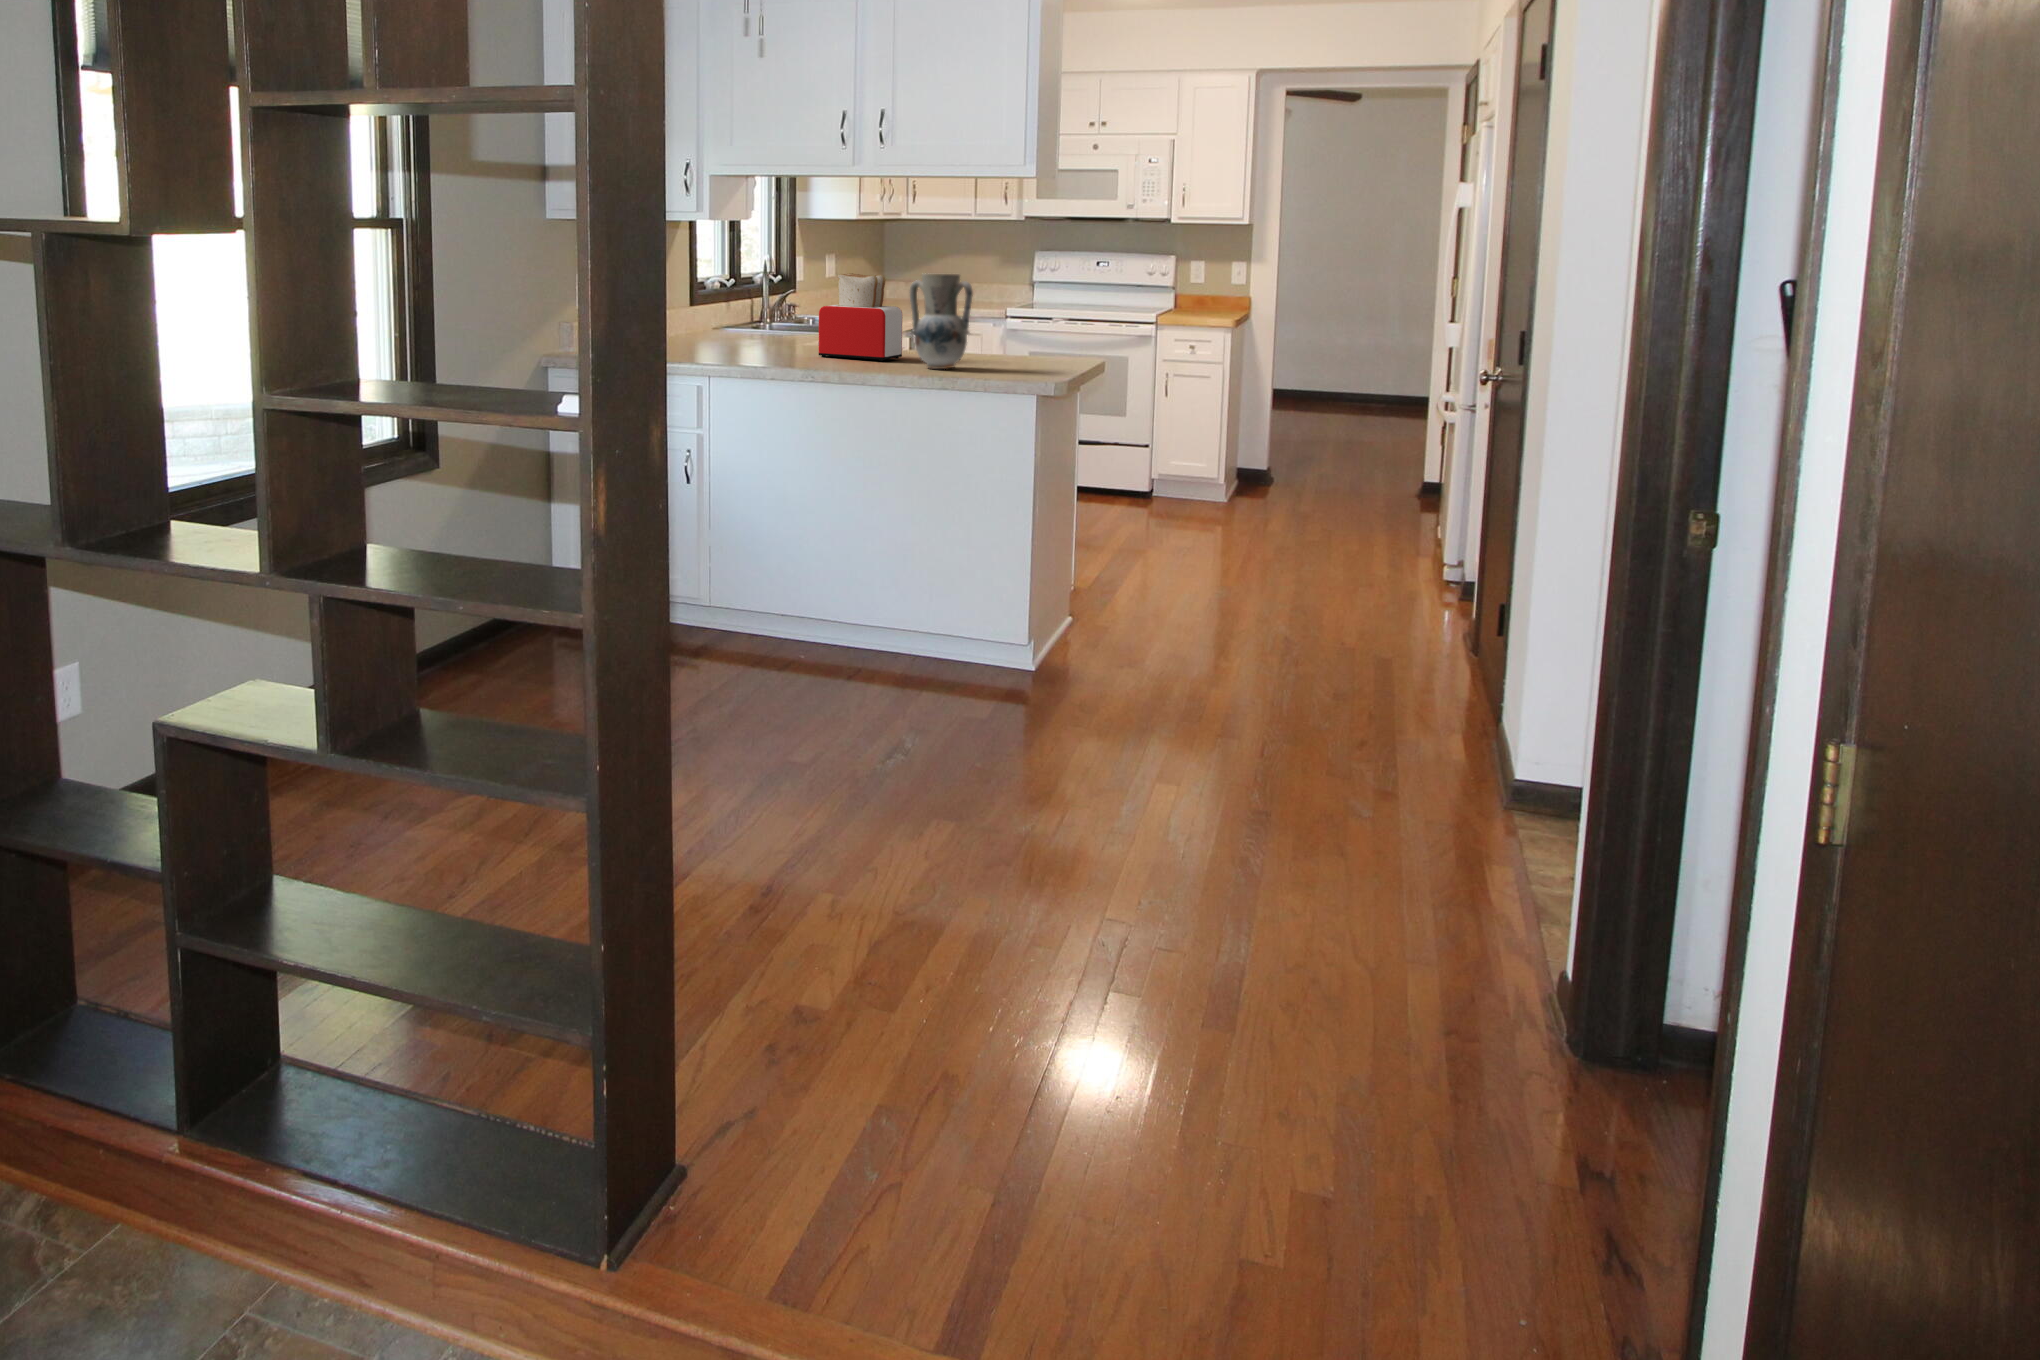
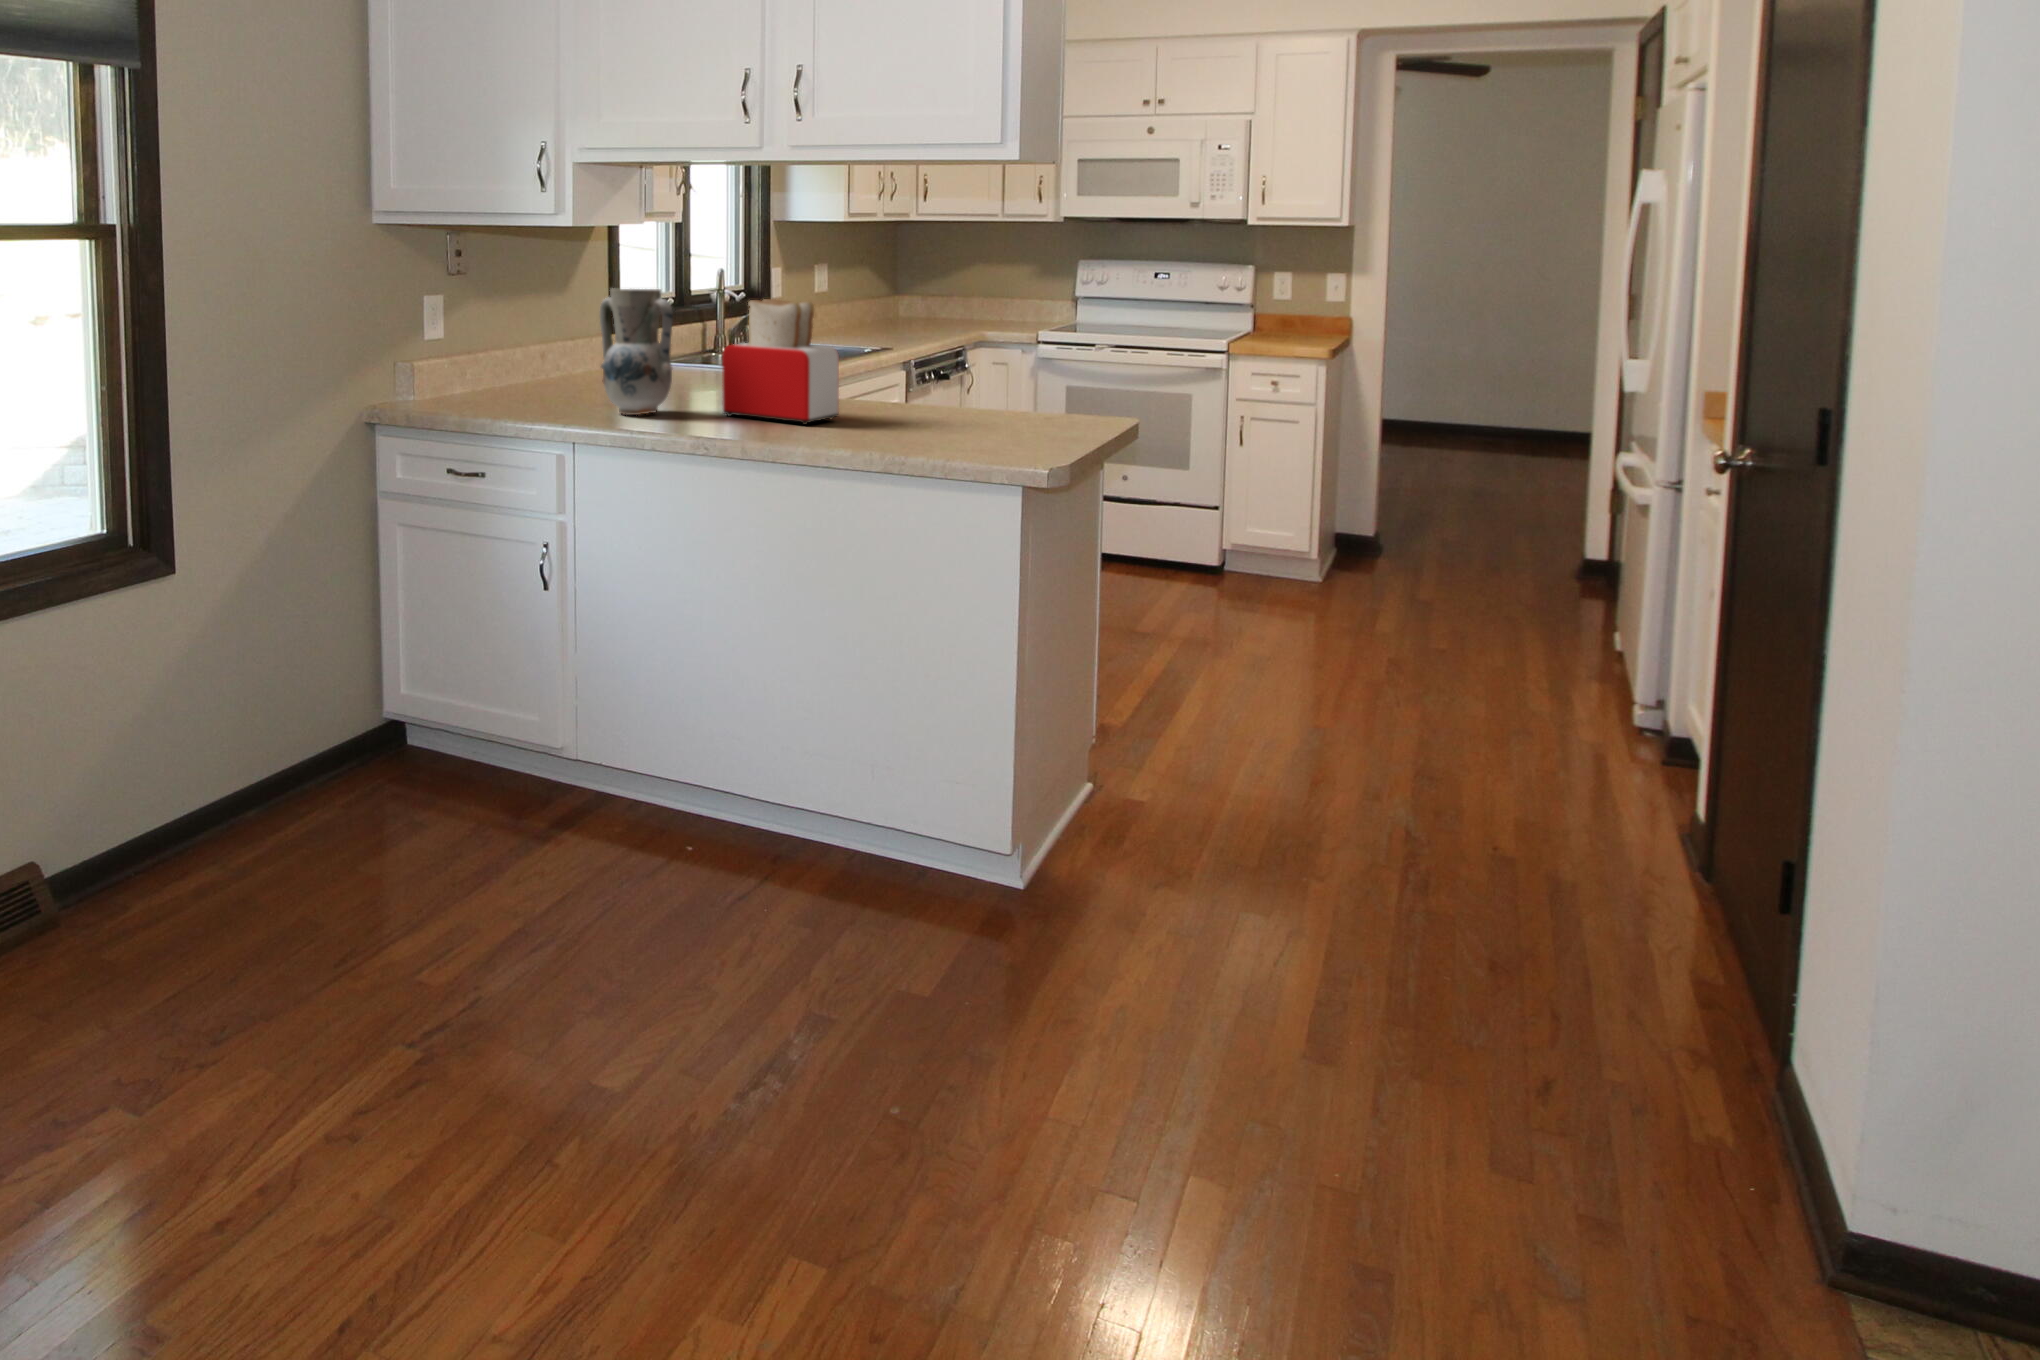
vase: present [910,274,973,369] -> present [600,289,673,415]

